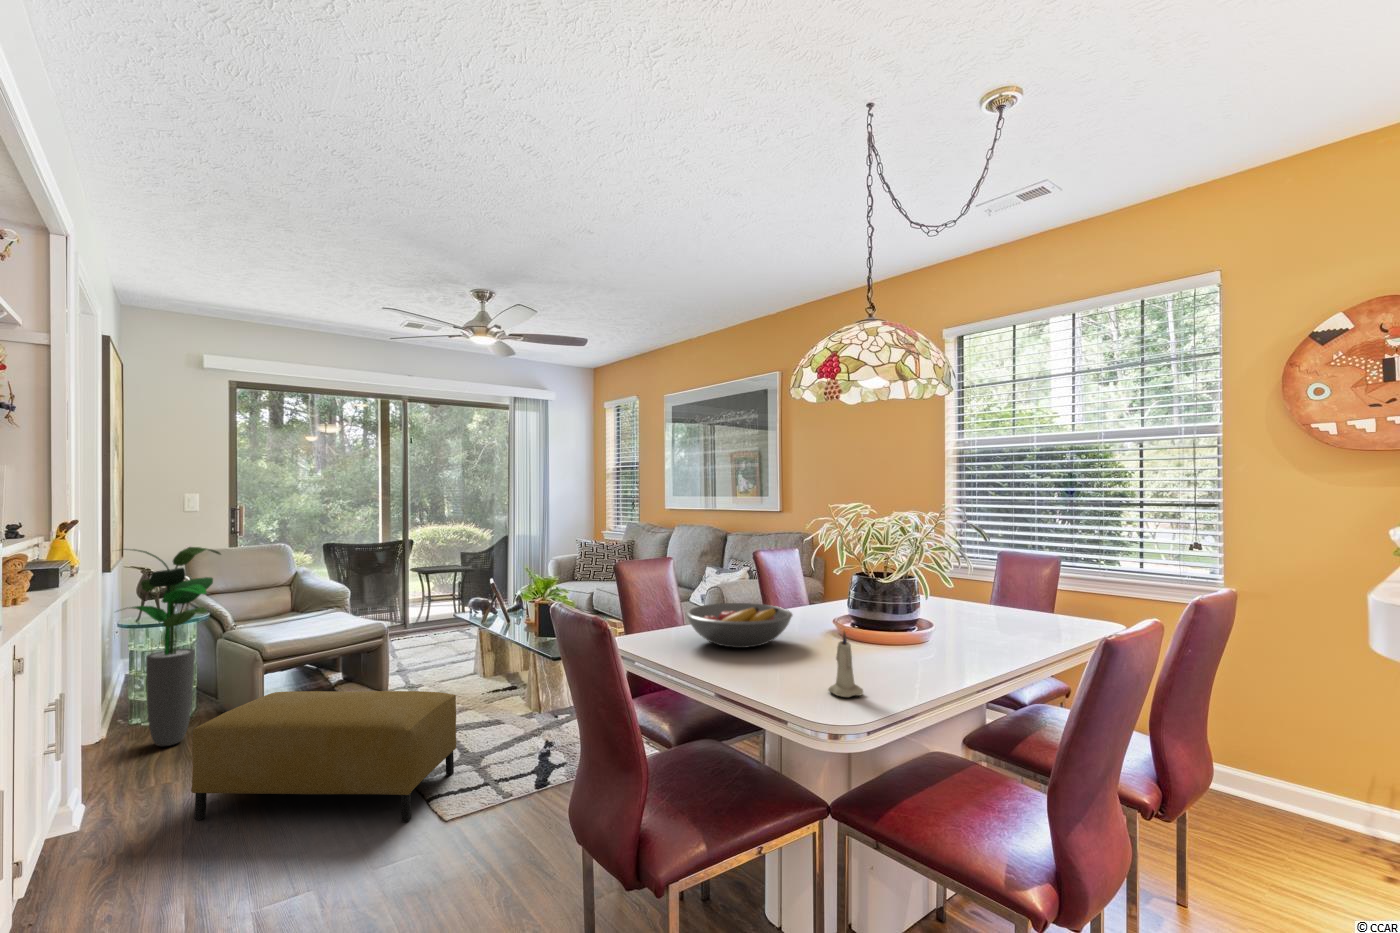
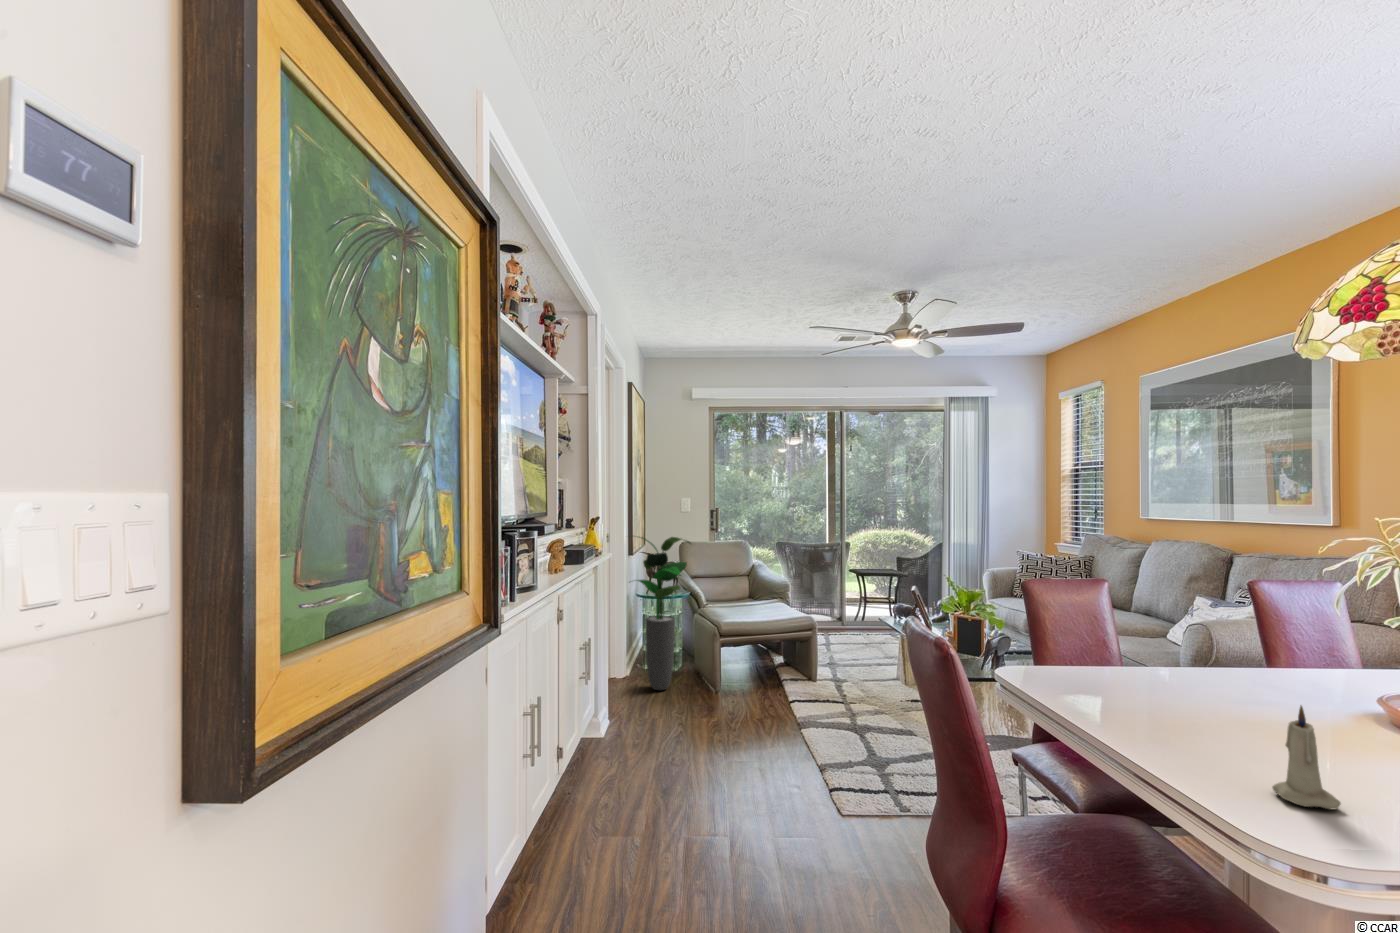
fruit bowl: present [686,603,792,648] -> none [1087,642,1258,706]
ottoman: present [191,691,456,821] -> none [660,662,861,804]

